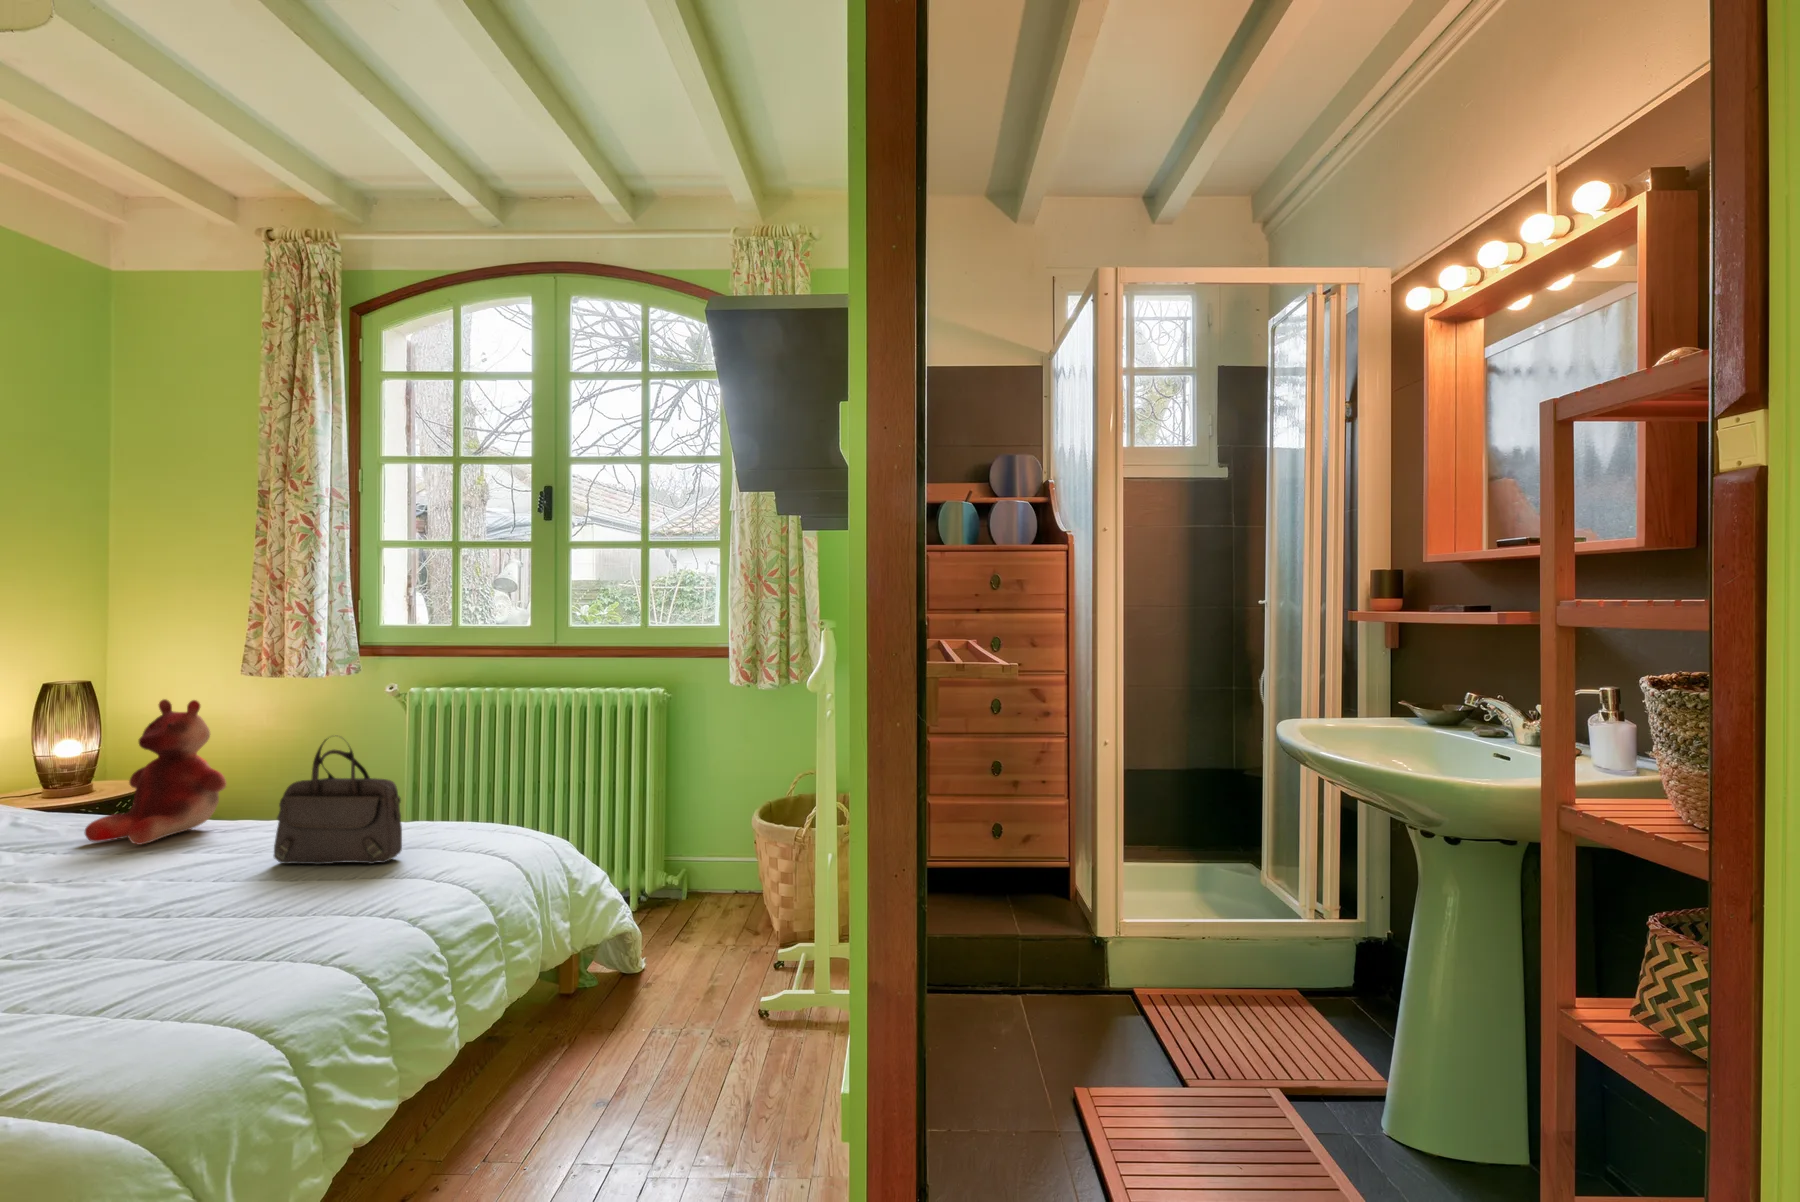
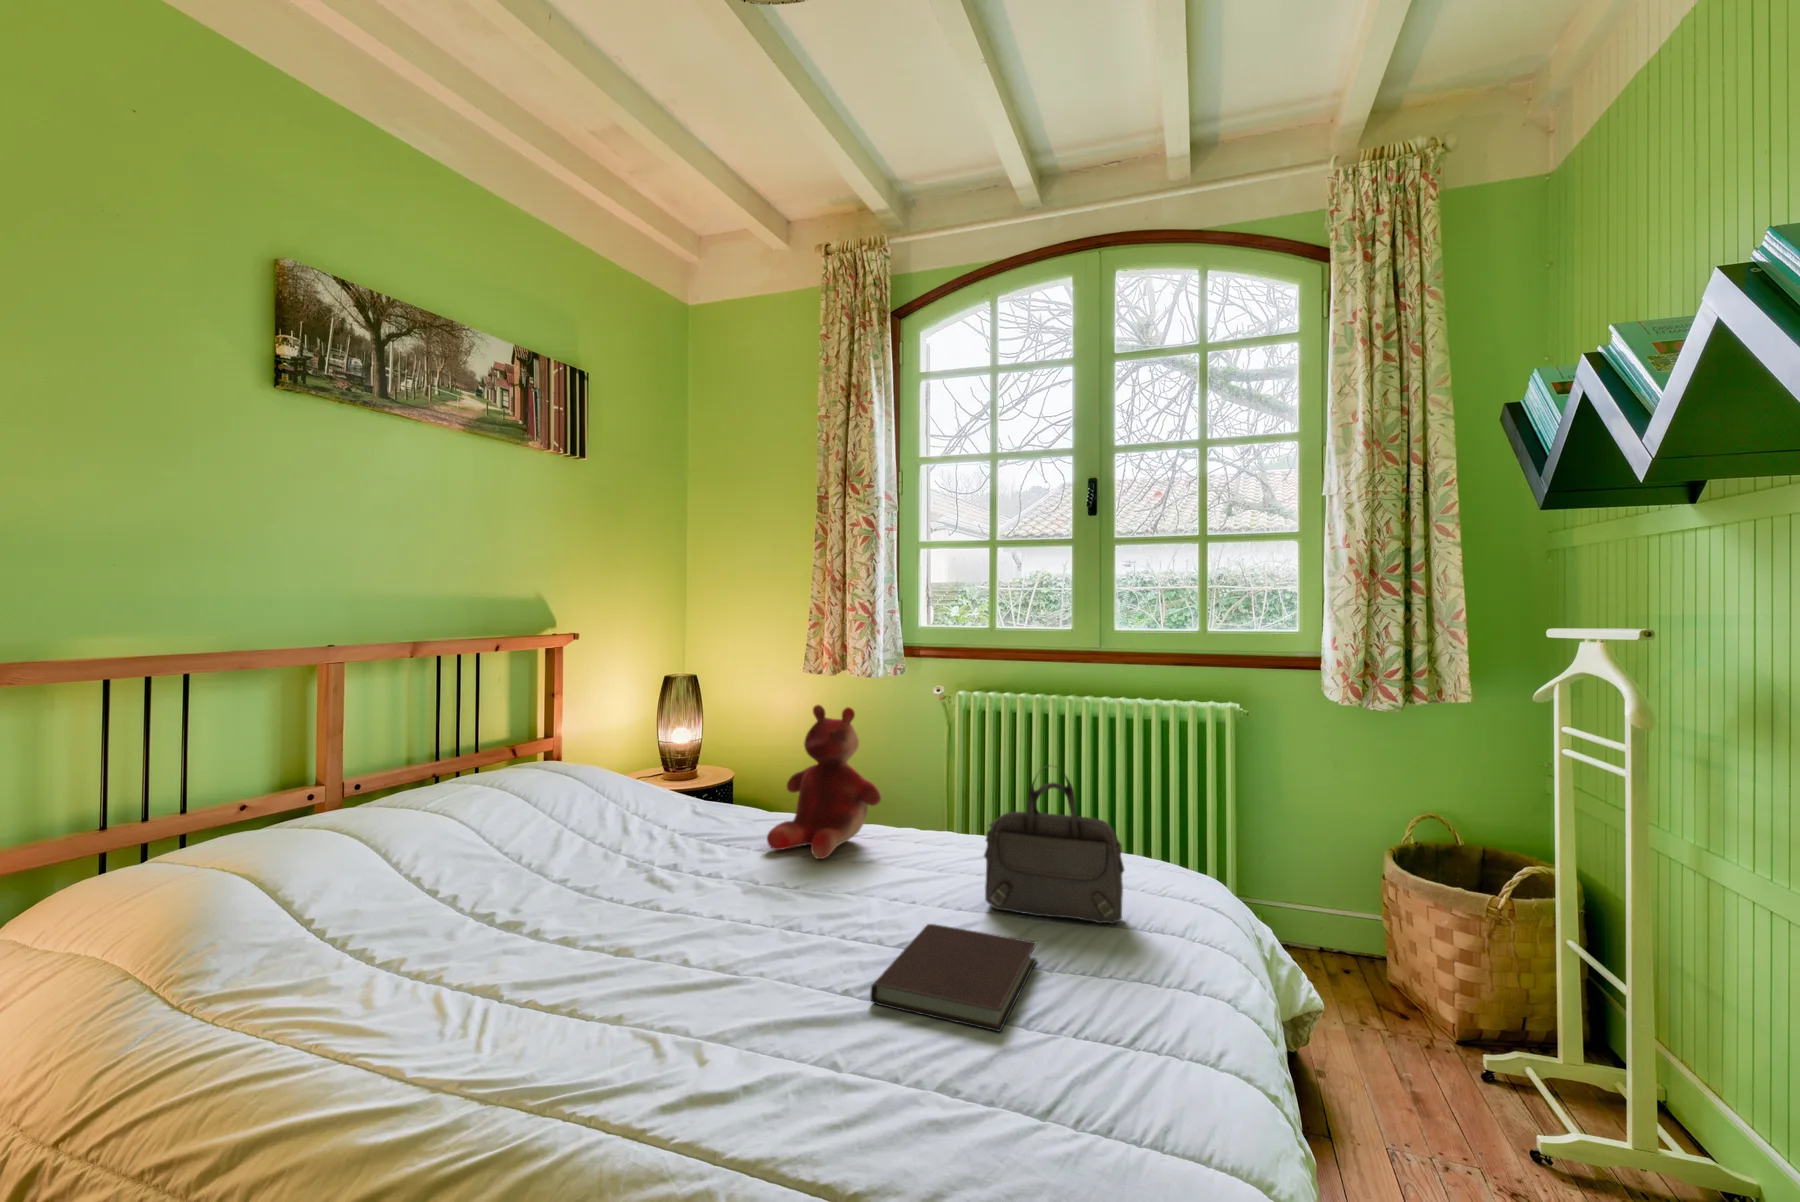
notebook: none [56,874,271,934] -> present [870,924,1037,1032]

